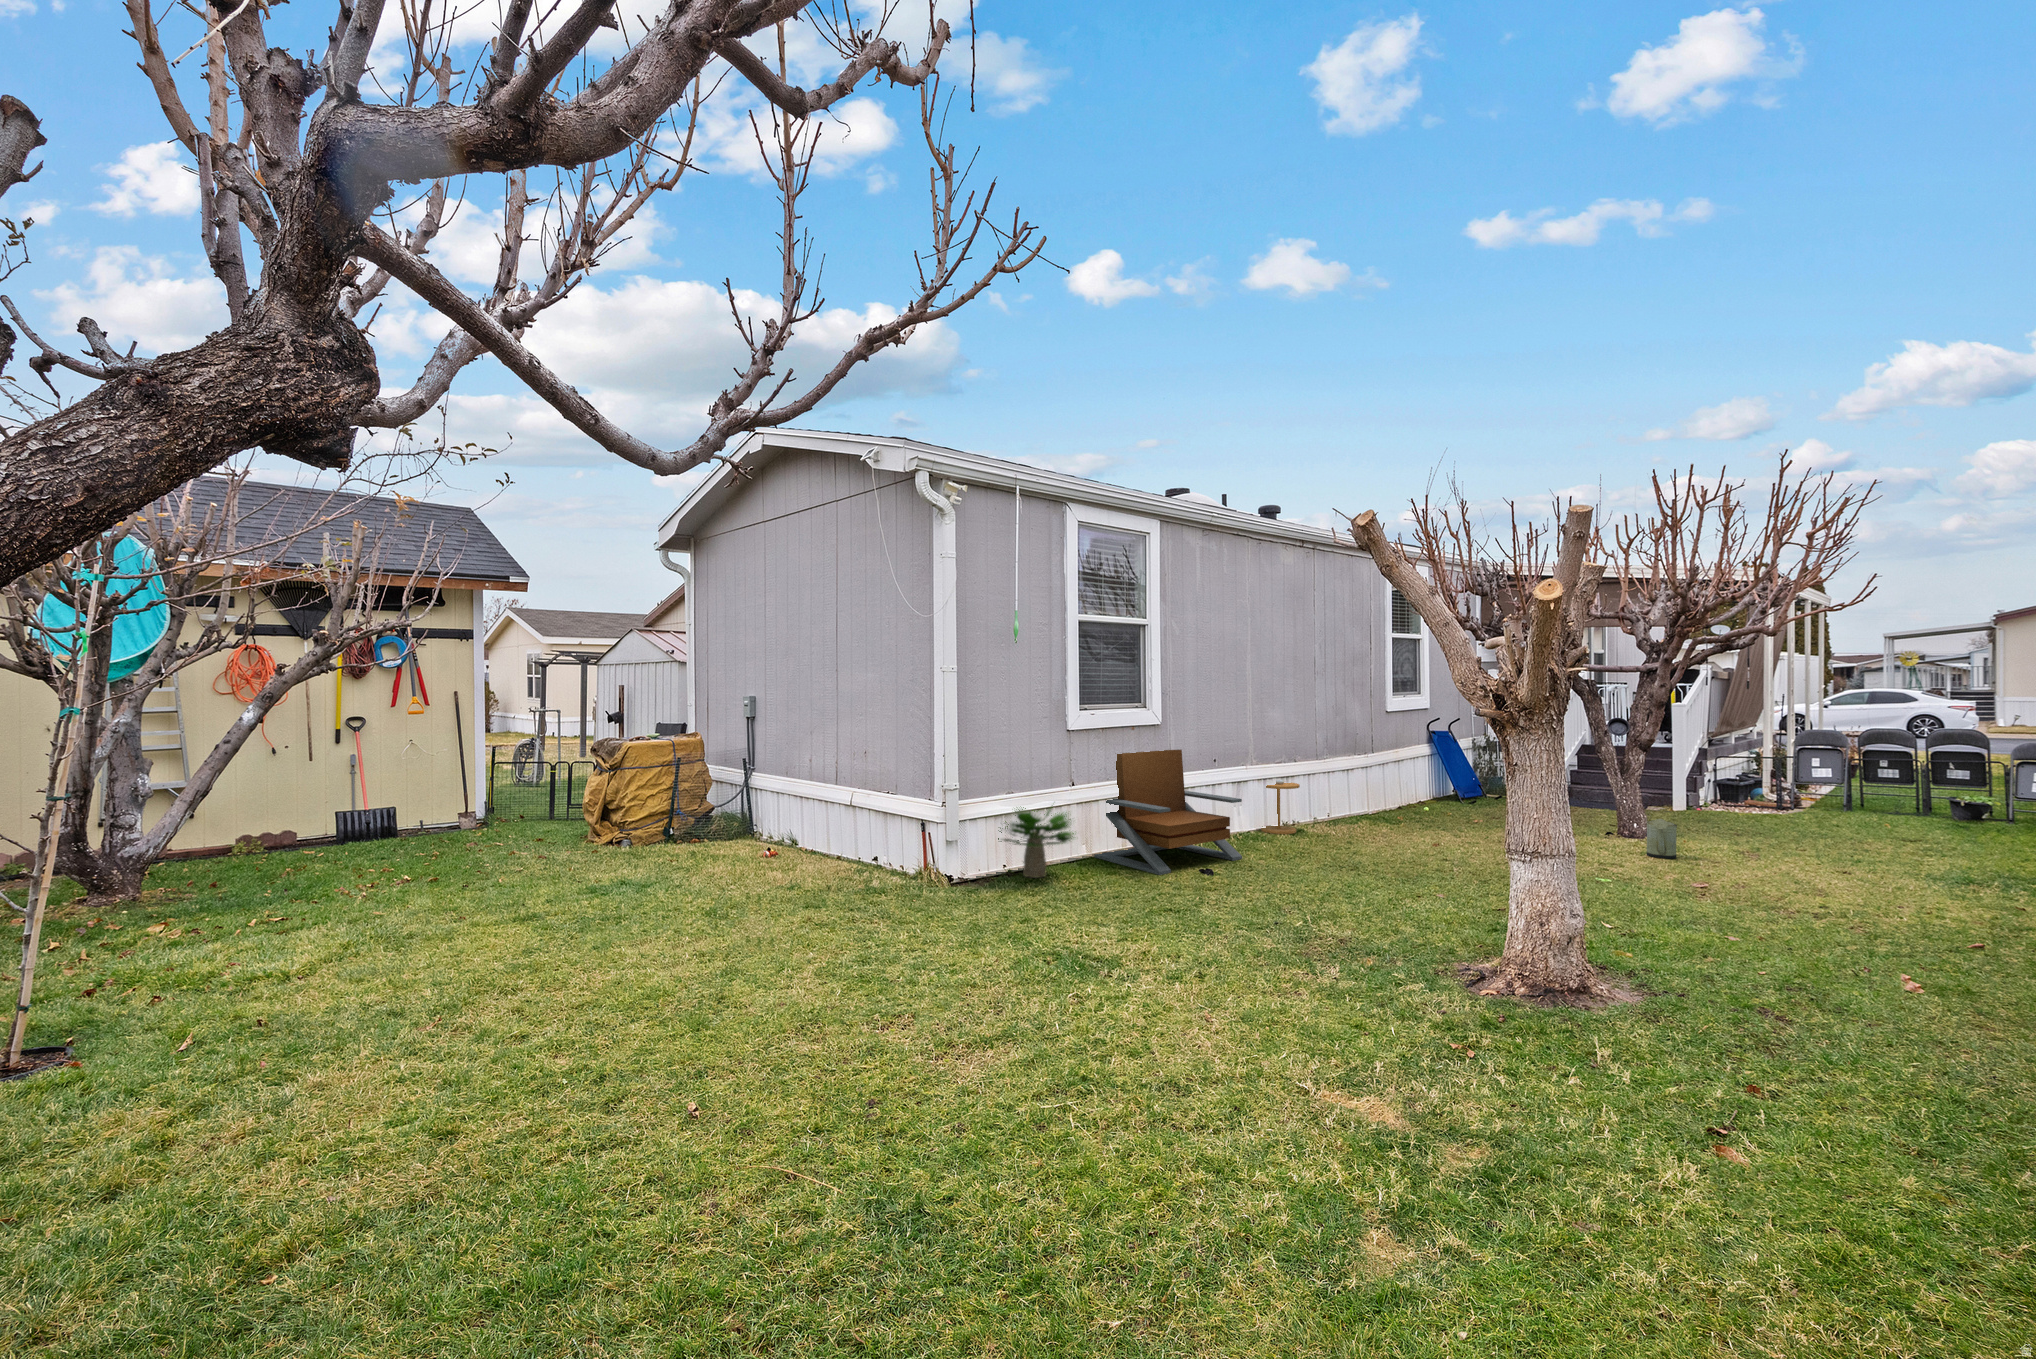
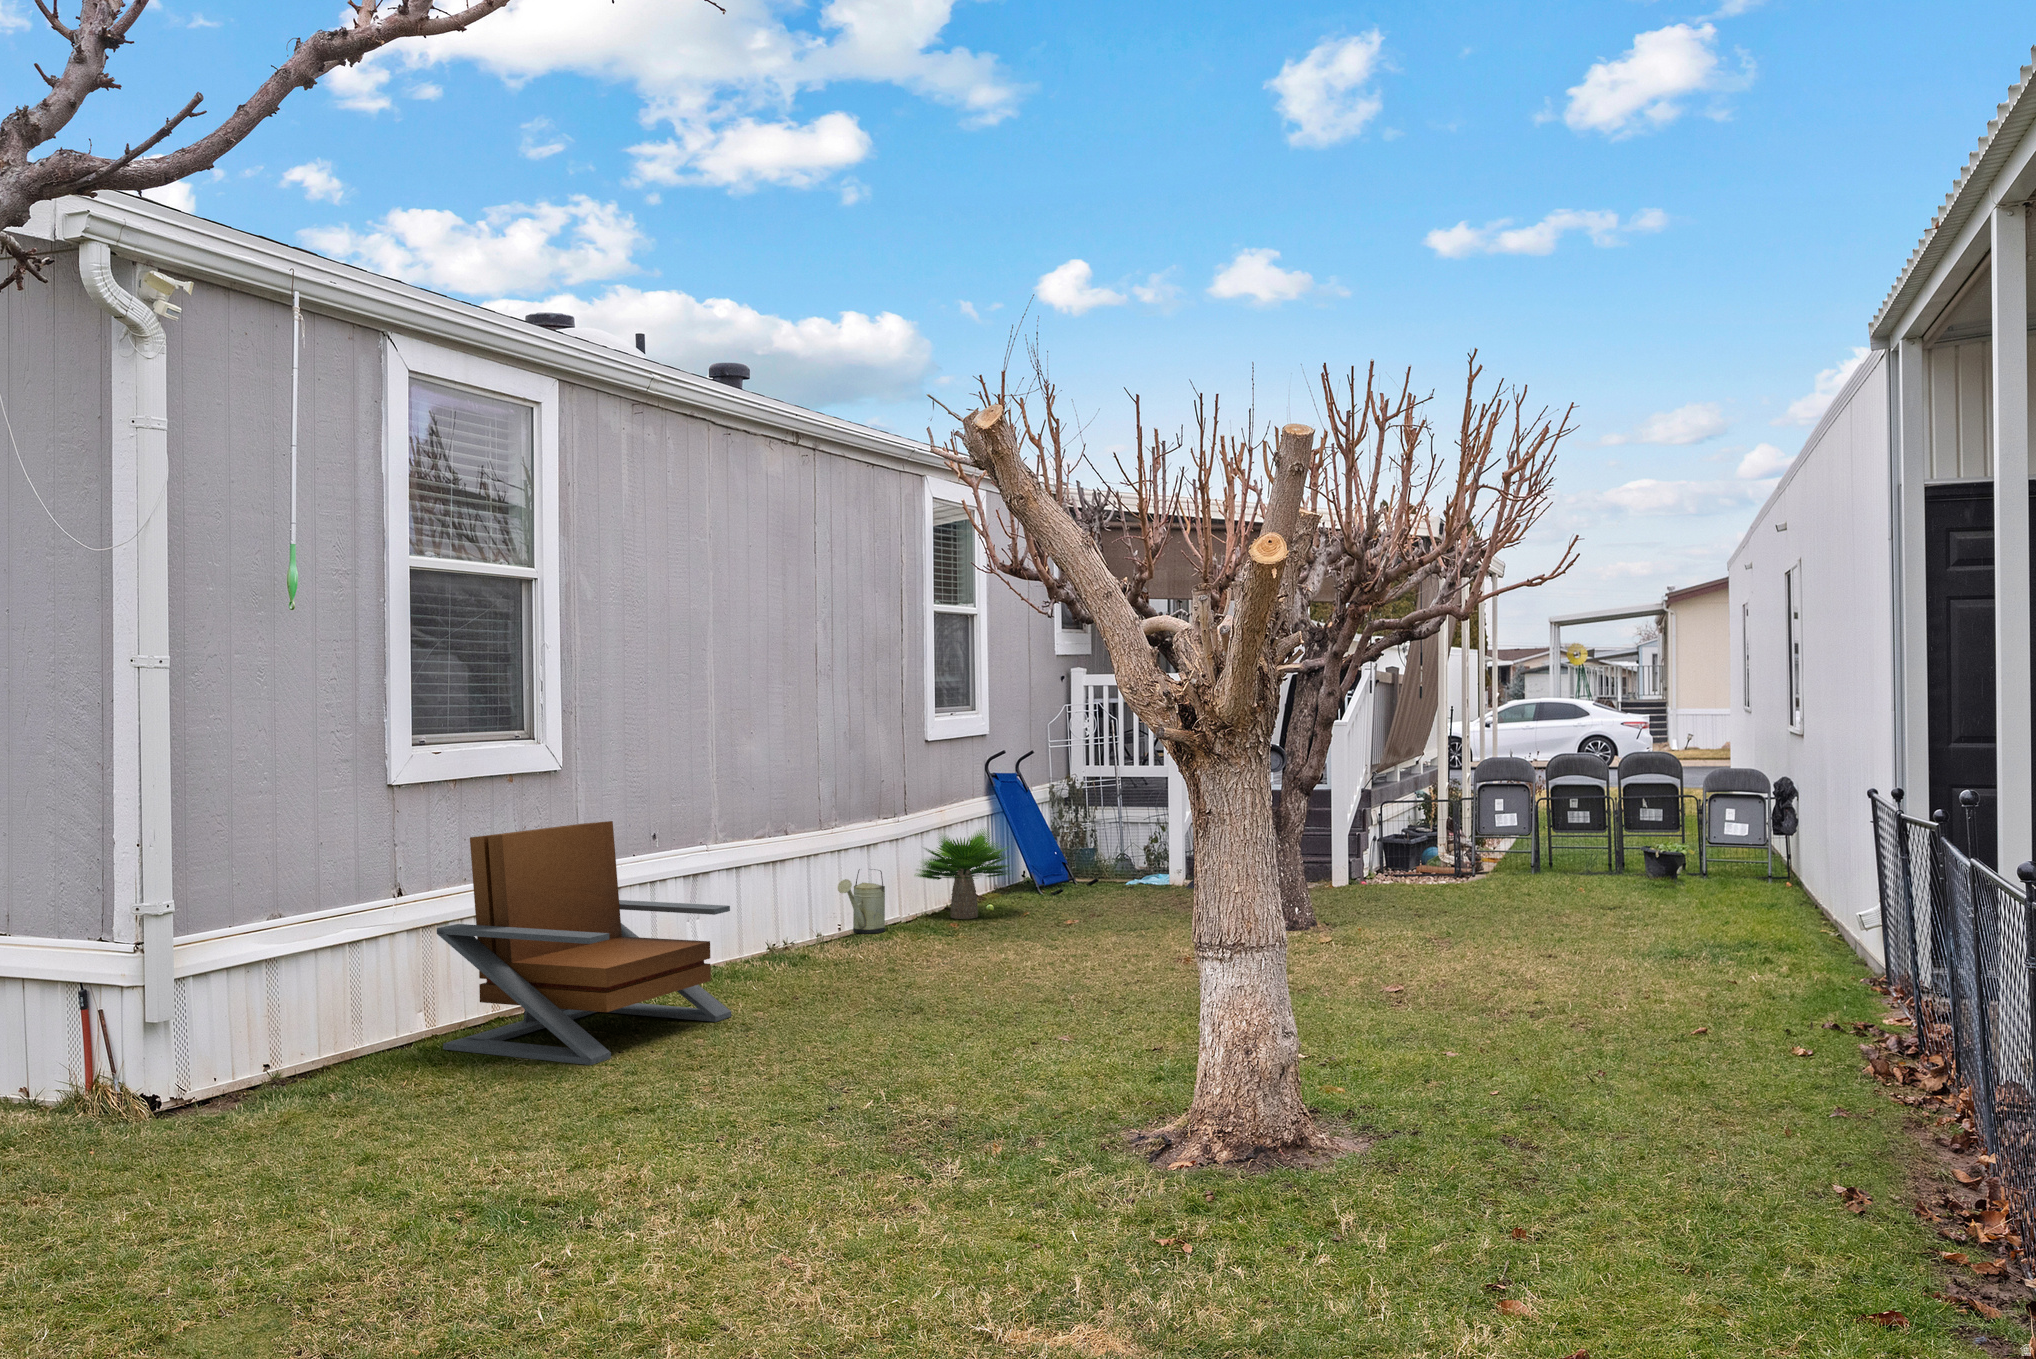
side table: present [1261,780,1300,834] -> none [736,868,810,966]
potted plant: present [998,805,1074,878] -> present [916,829,1009,919]
watering can: present [1647,819,1677,859] -> present [838,869,885,934]

